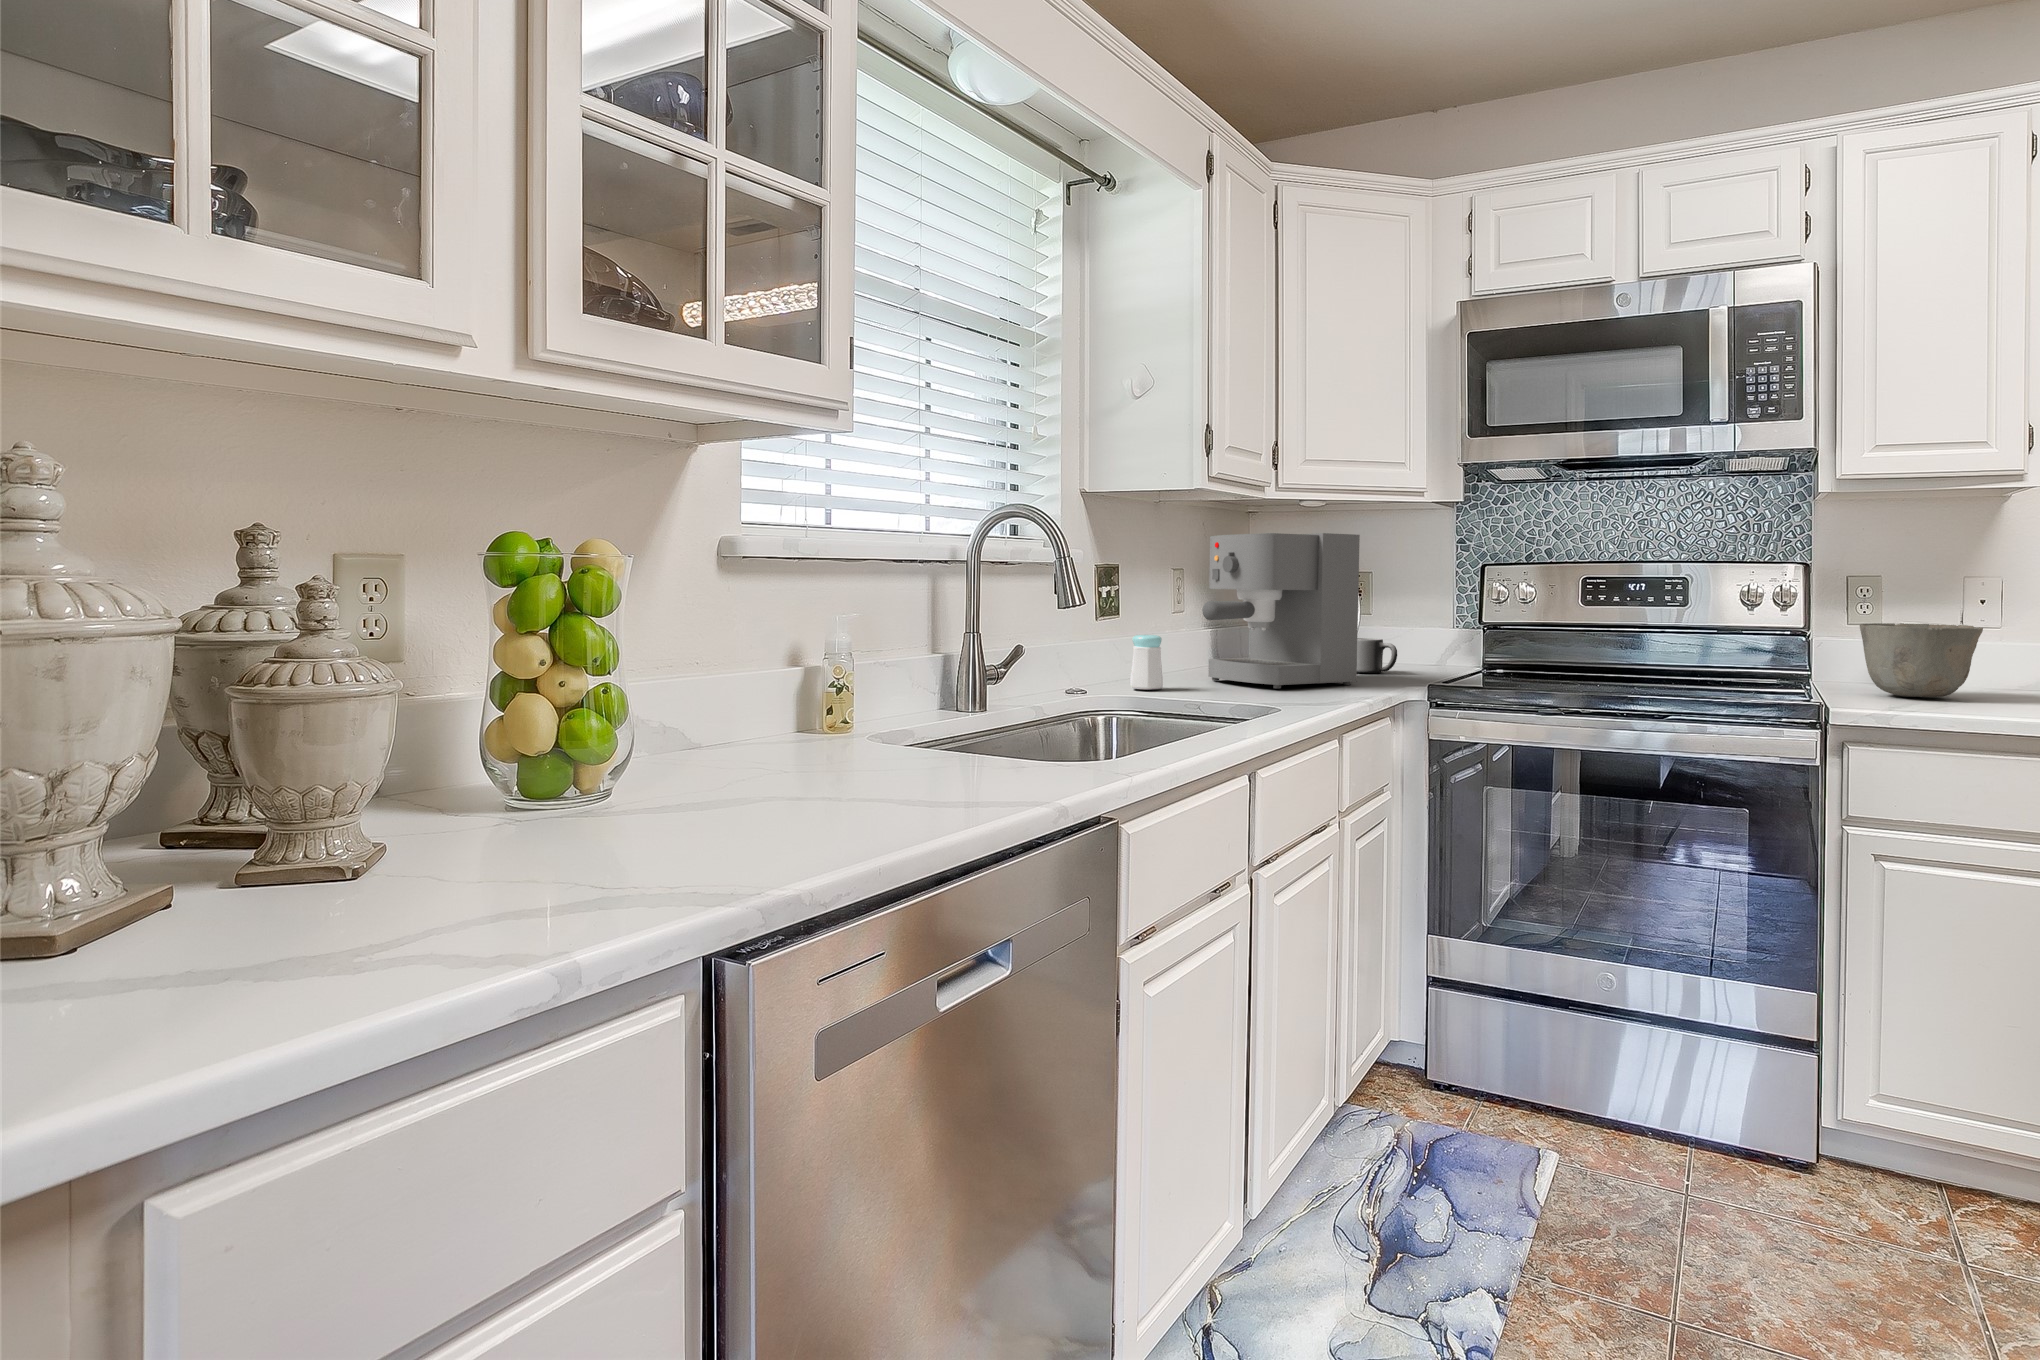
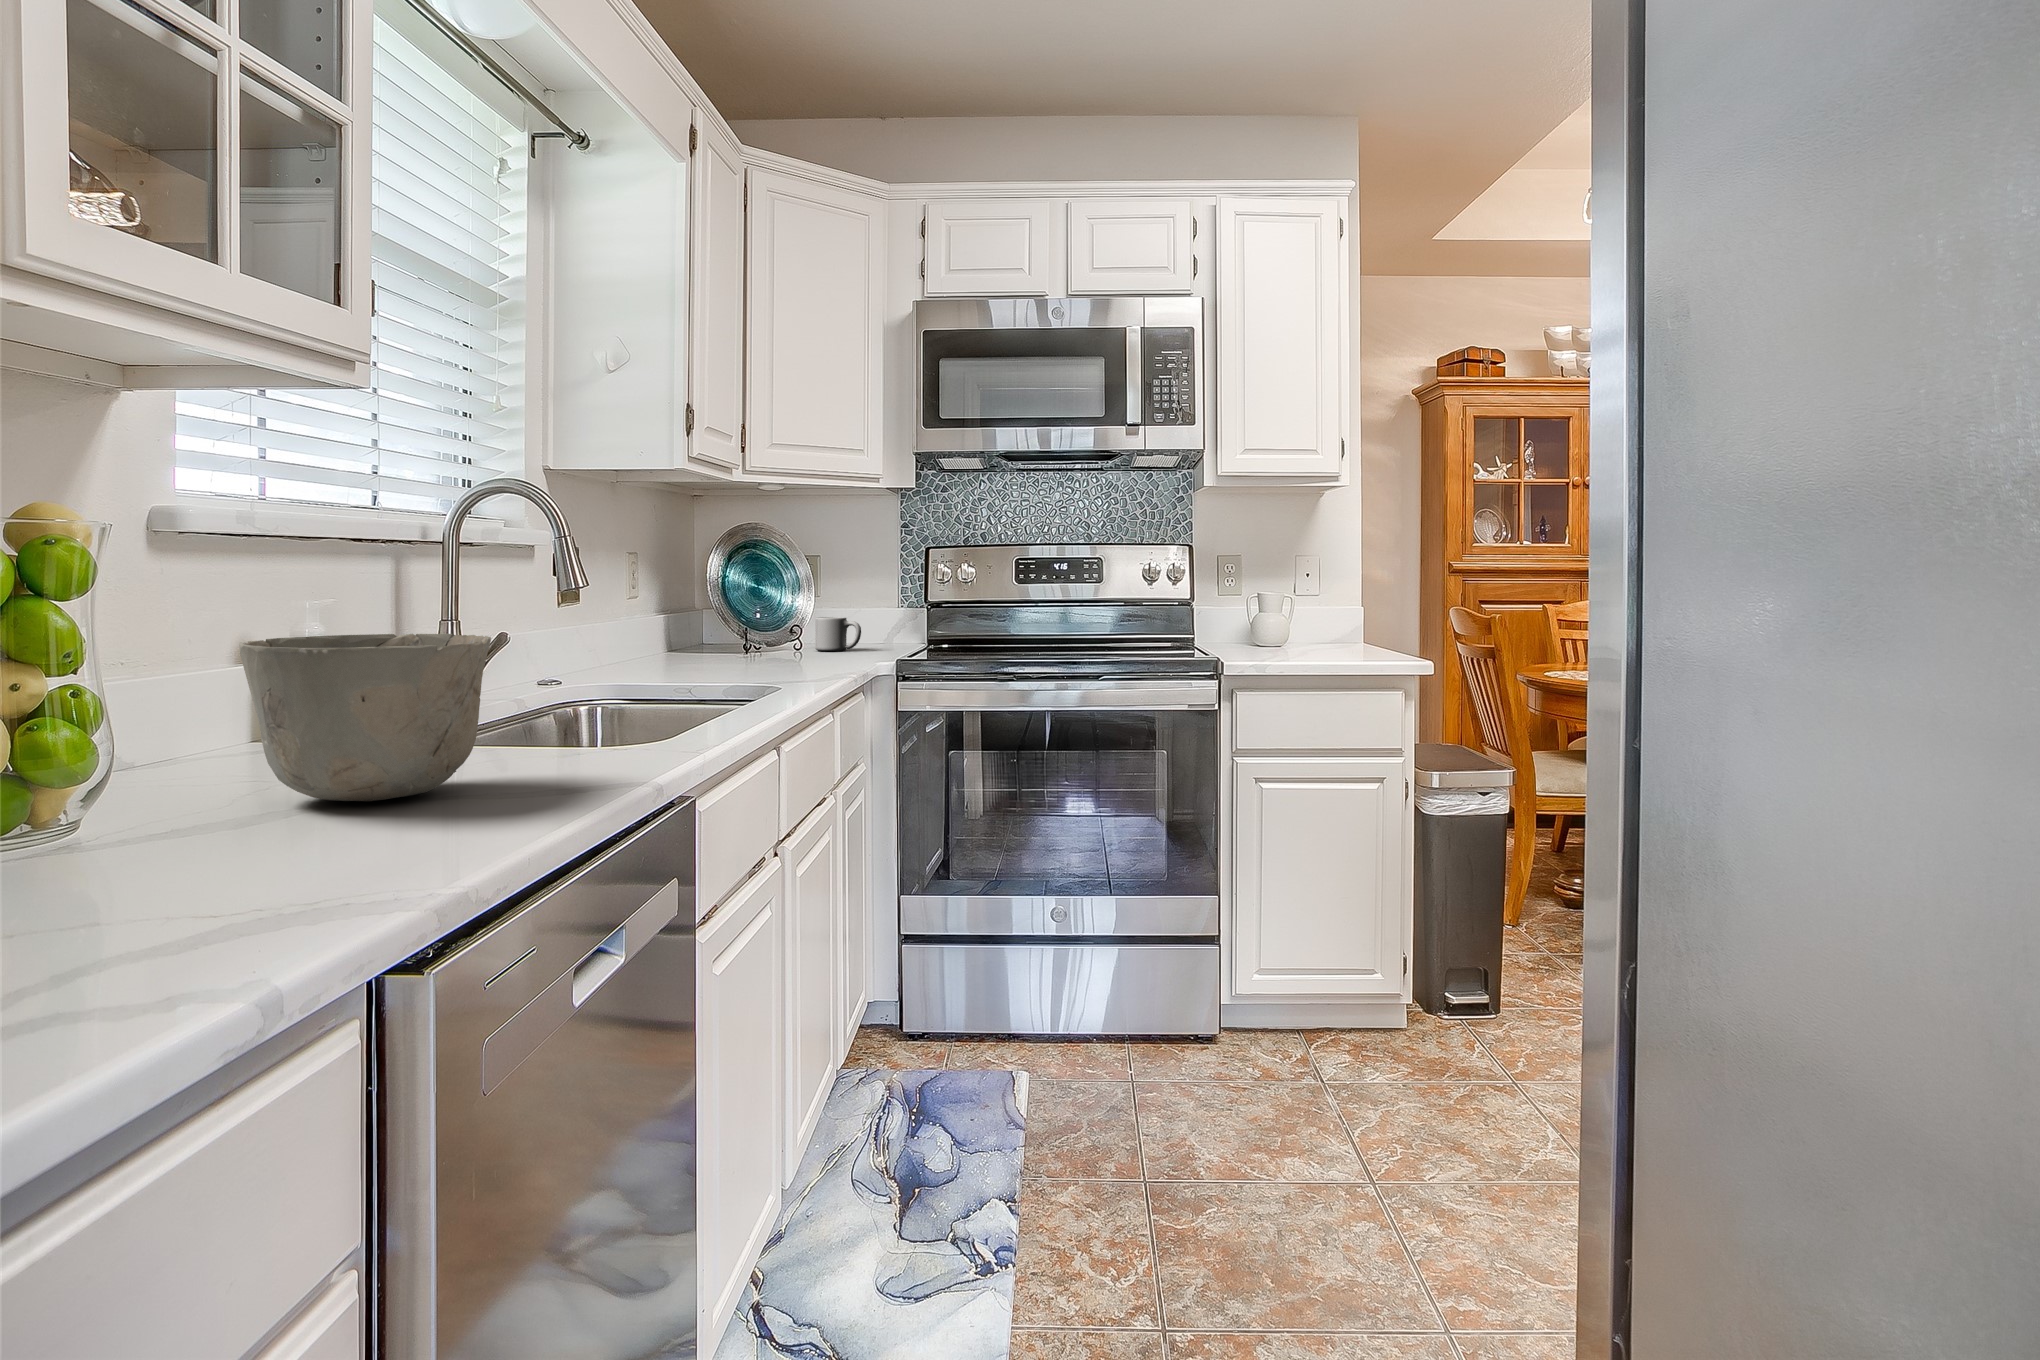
coffee maker: present [1202,533,1360,688] -> none [675,510,831,667]
ceramic bowl: present [1860,623,1983,697] -> present [239,634,491,801]
salt shaker: present [1130,635,1163,690] -> none [595,615,634,674]

